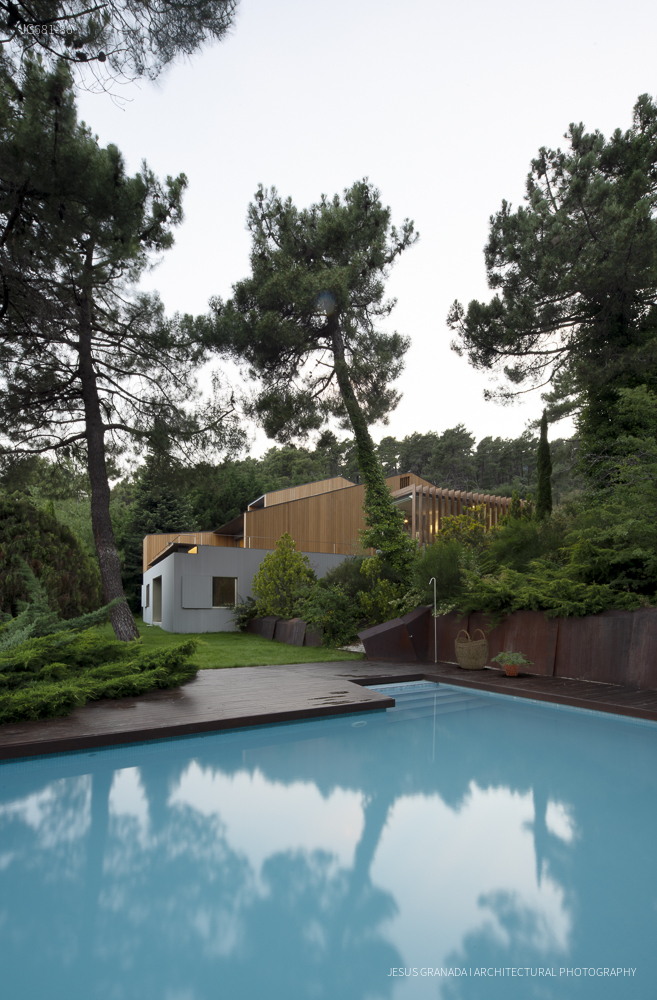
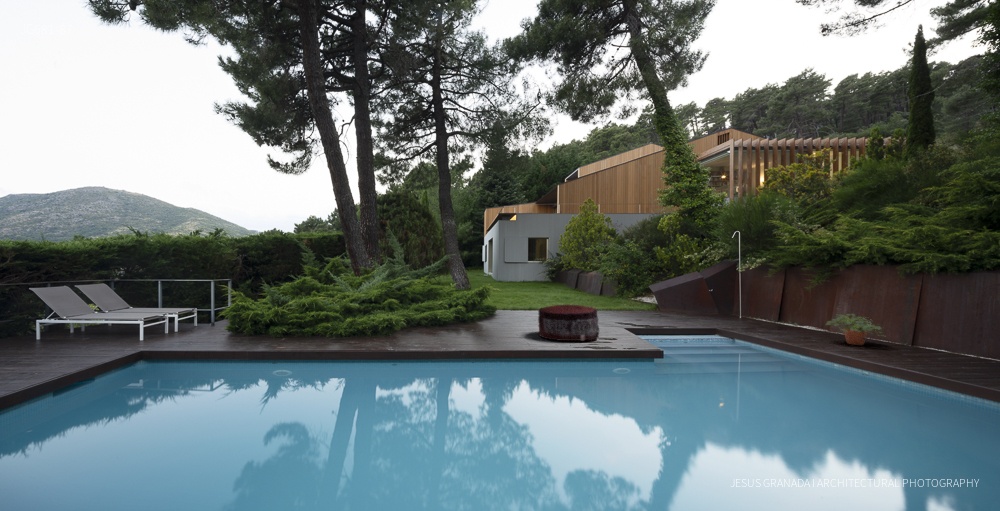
woven basket: present [455,630,489,670] -> none [769,286,816,332]
pouf: none [262,657,317,690] -> present [538,305,599,341]

